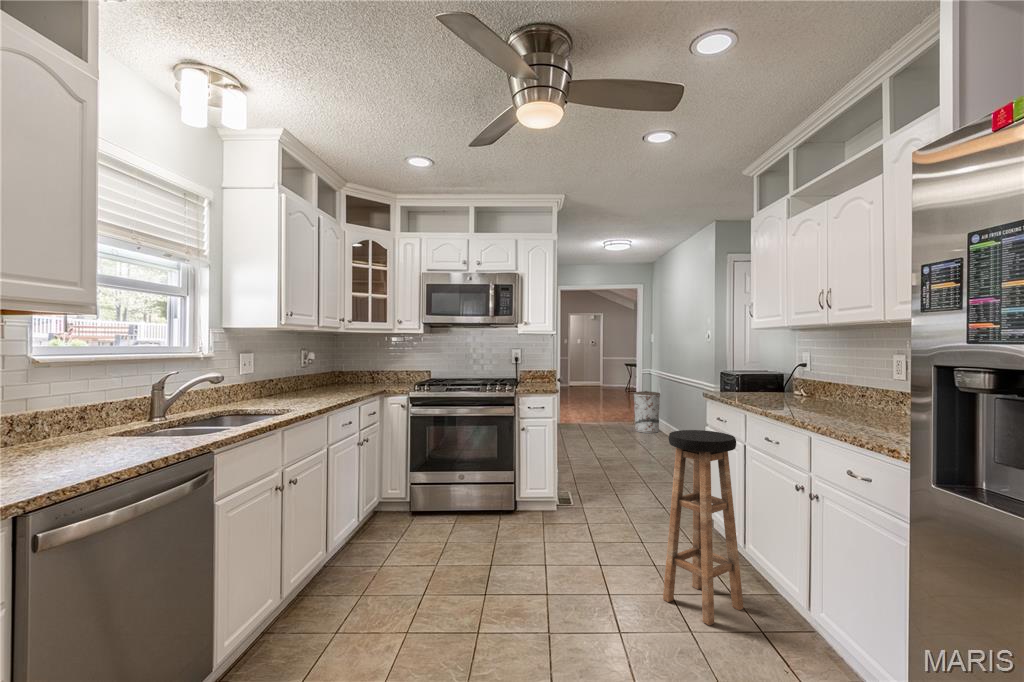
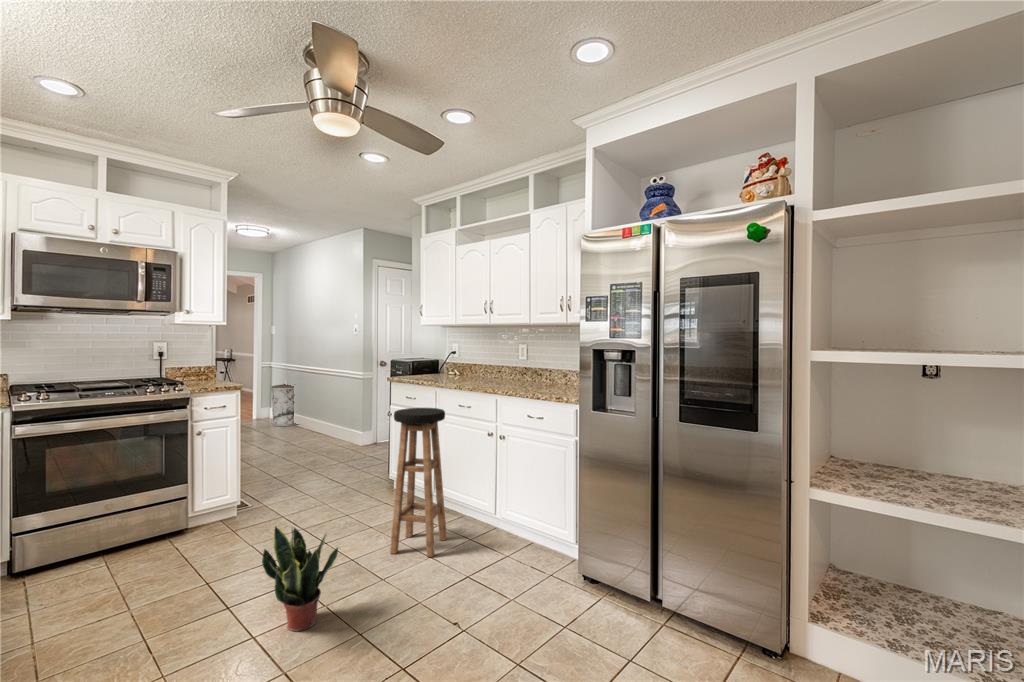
potted plant: none [506,528,572,644] -> present [262,526,338,631]

